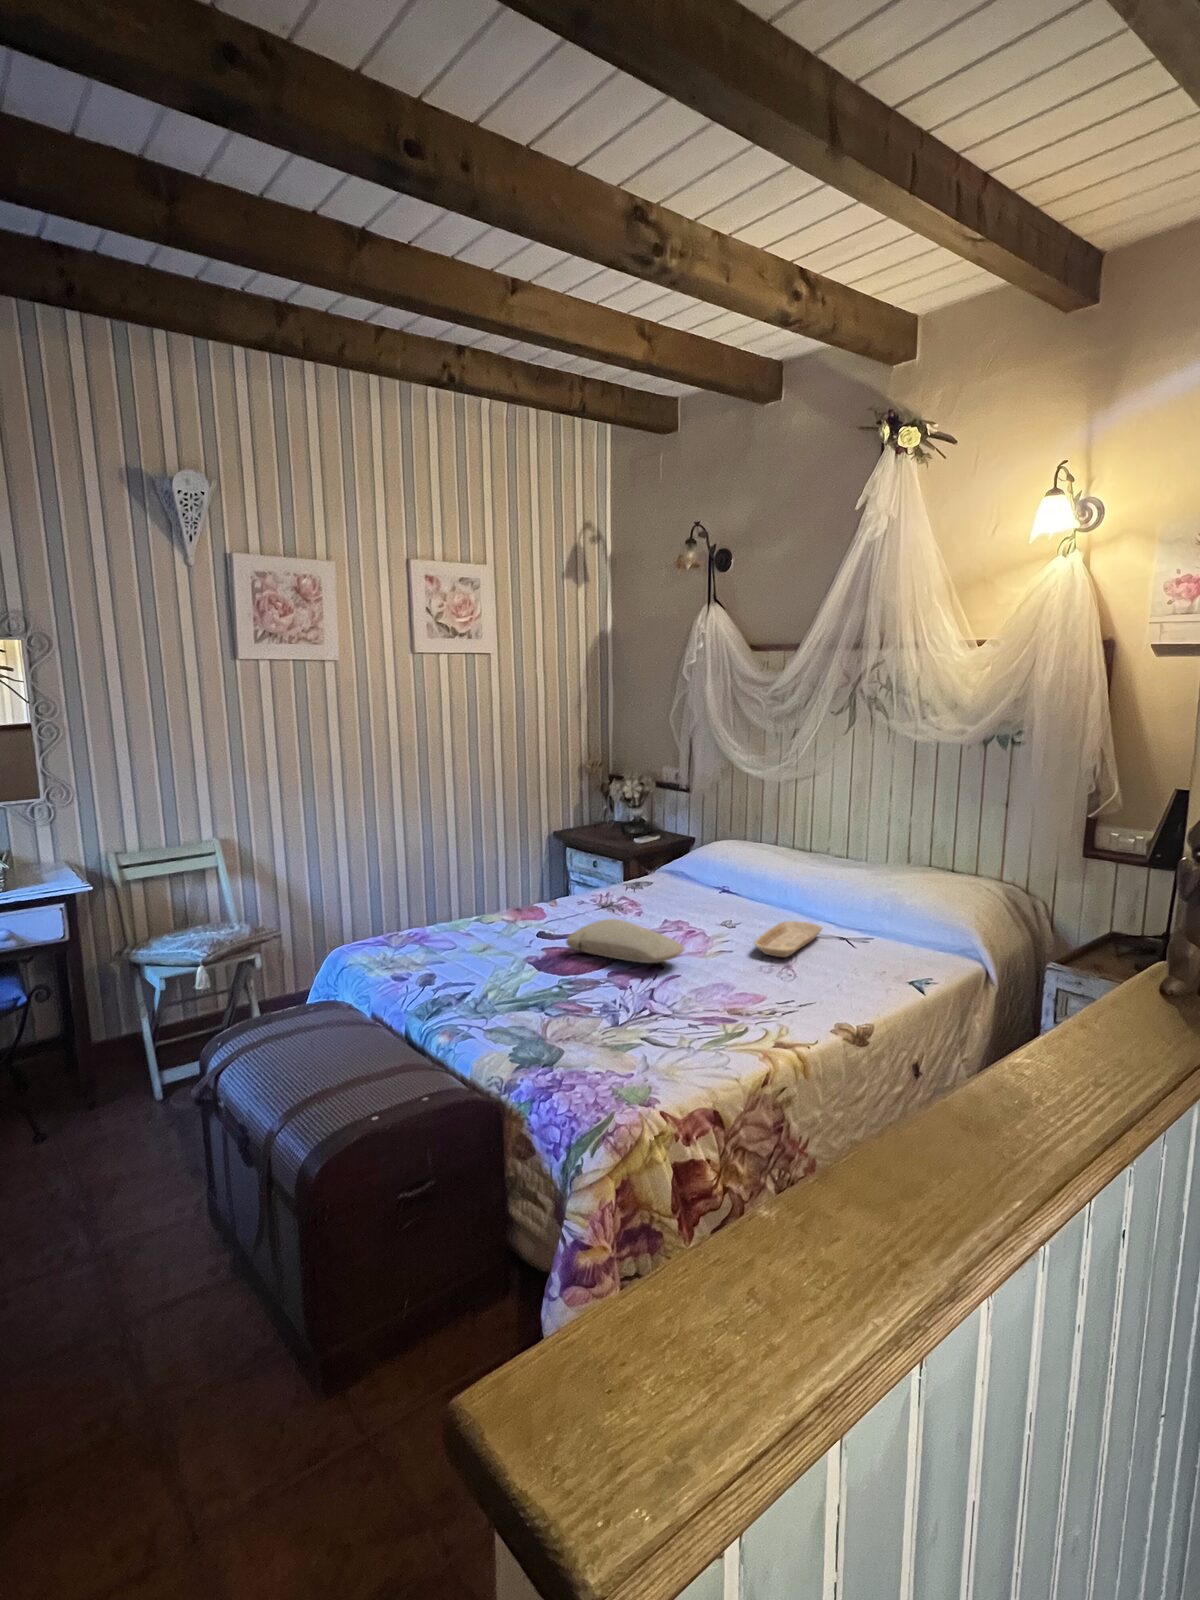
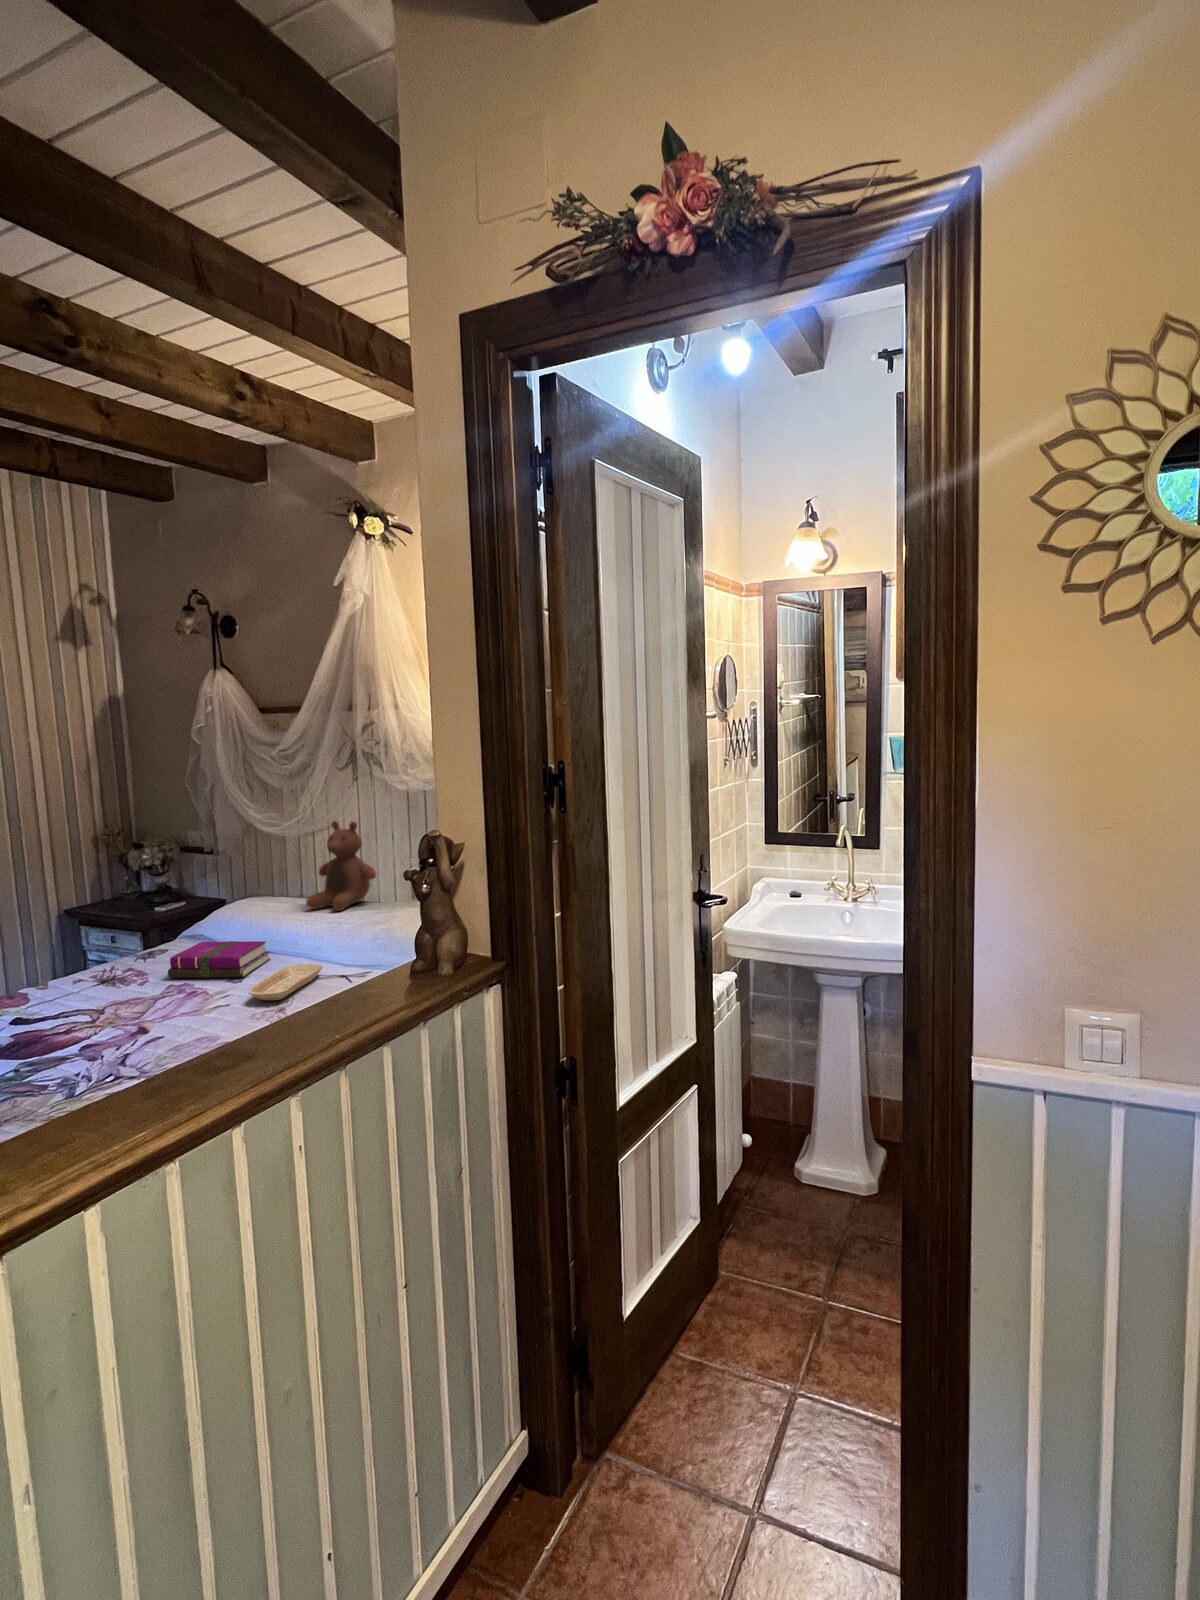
stuffed bear: none [794,770,873,868] -> present [306,821,377,911]
notebook: none [665,881,758,925] -> present [168,941,270,978]
pillow: present [566,919,684,963] -> none [36,991,170,1031]

